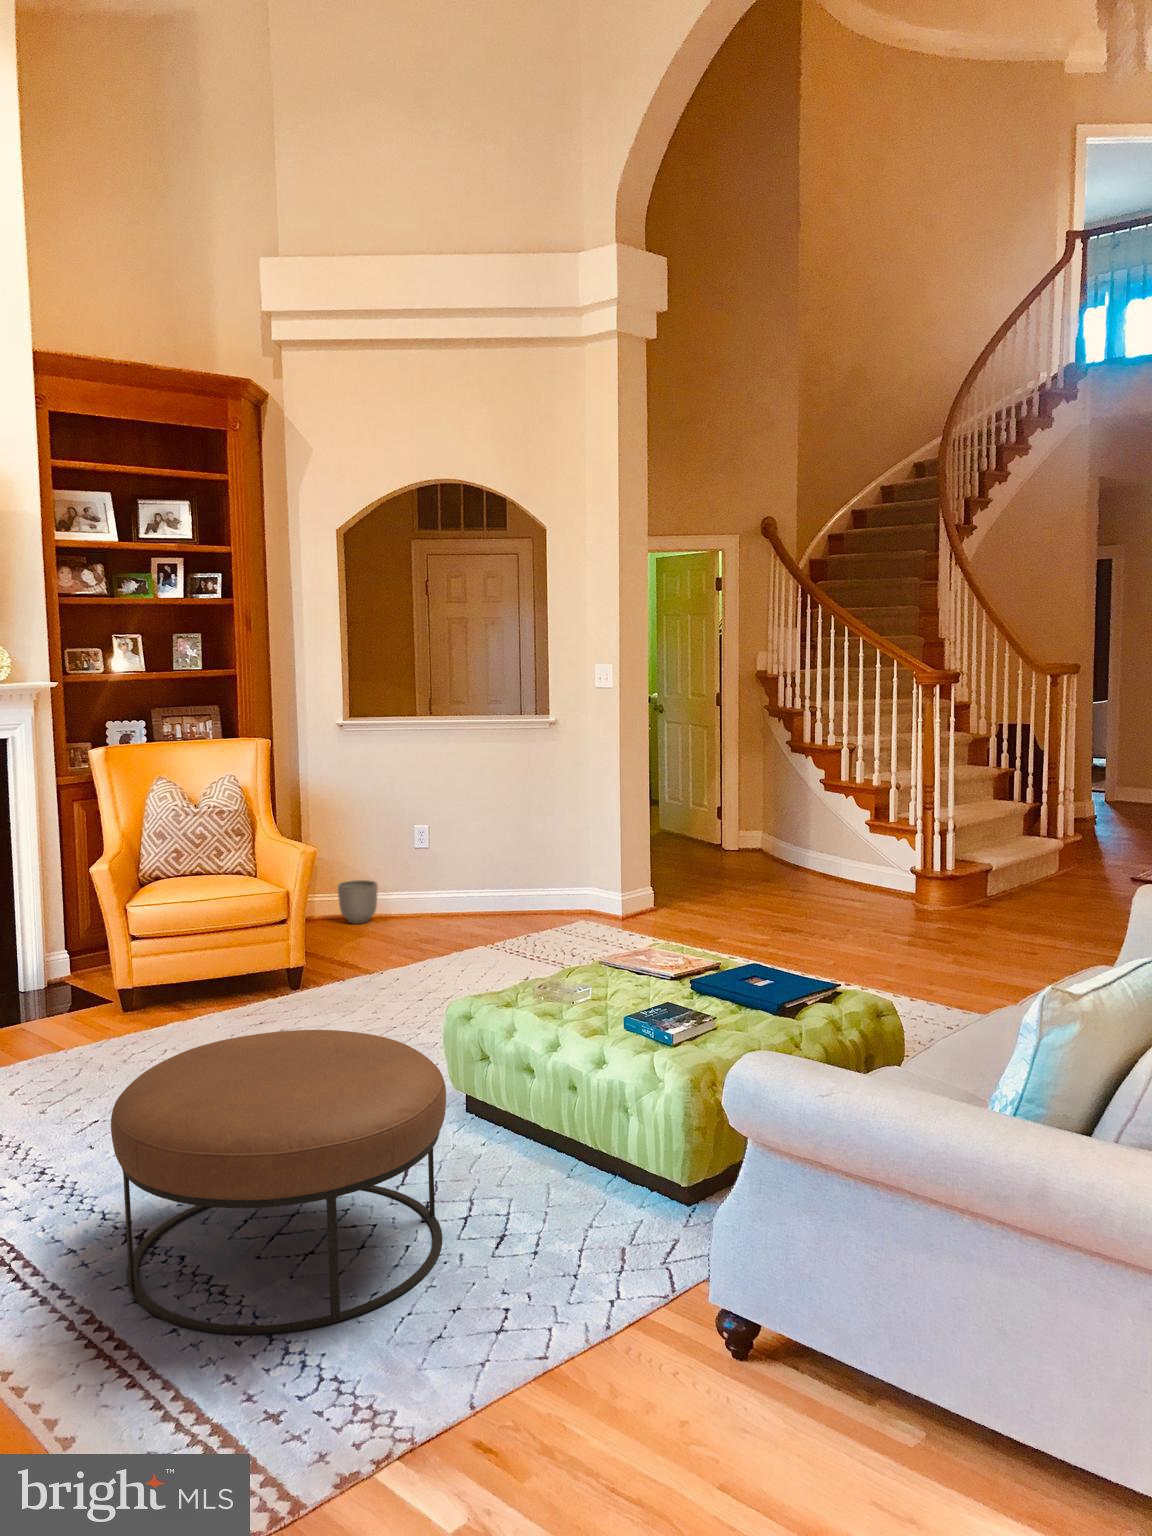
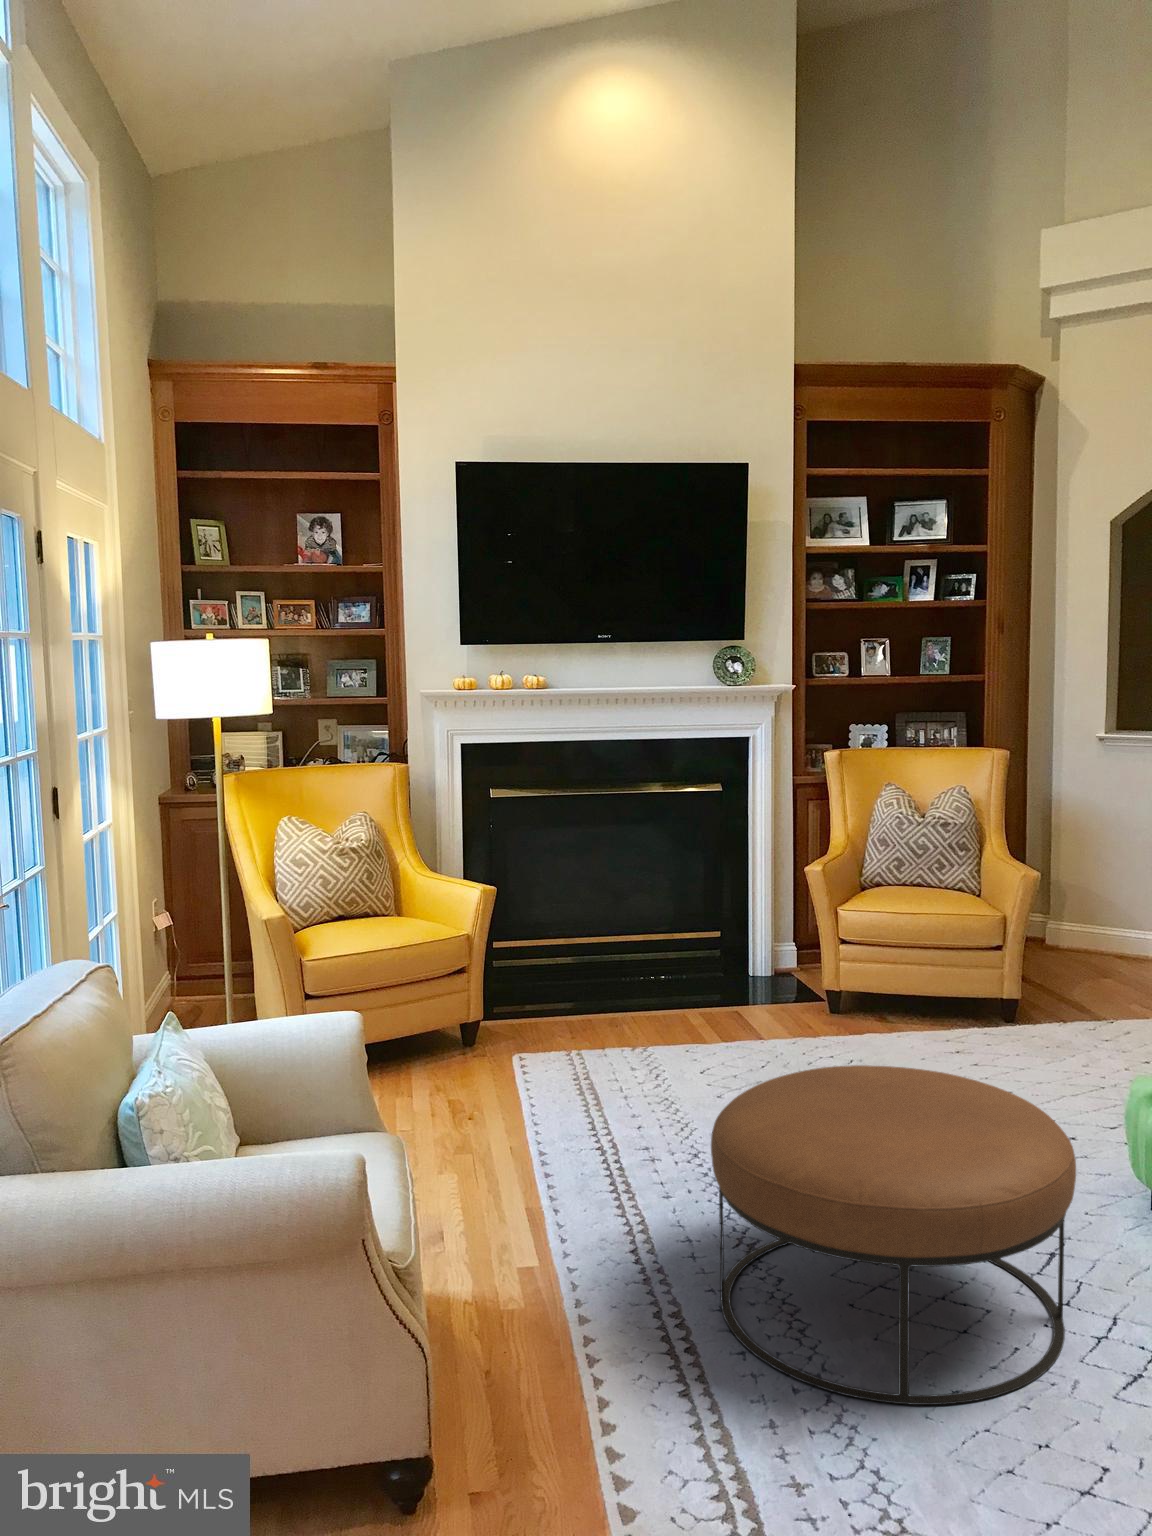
planter: present [338,880,378,924] -> none [1086,910,1133,959]

